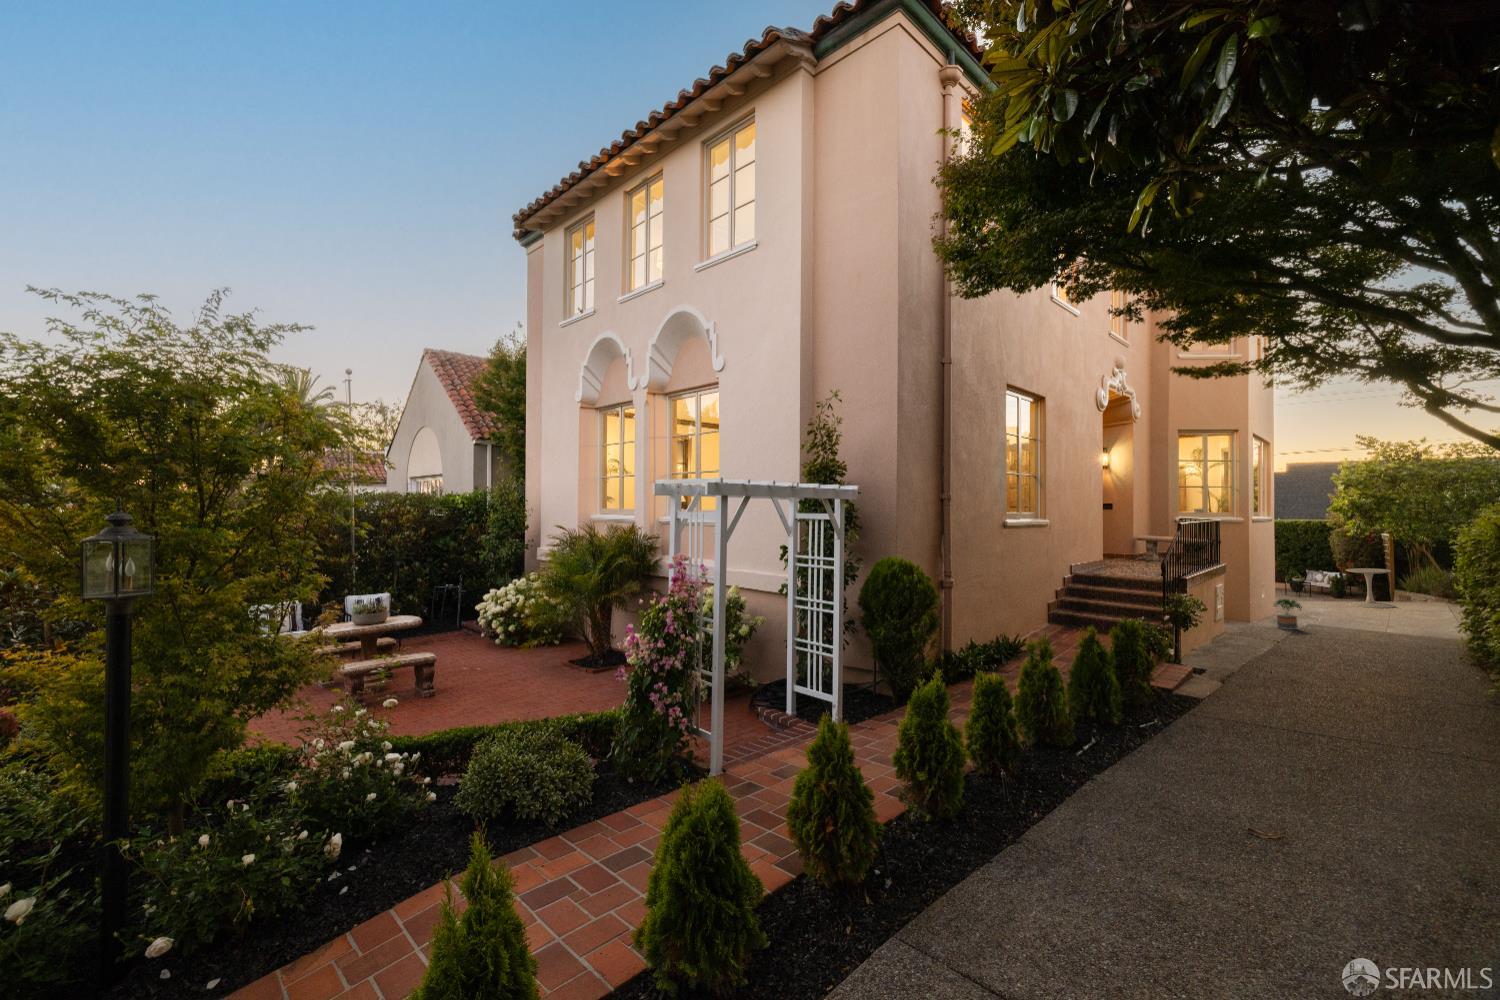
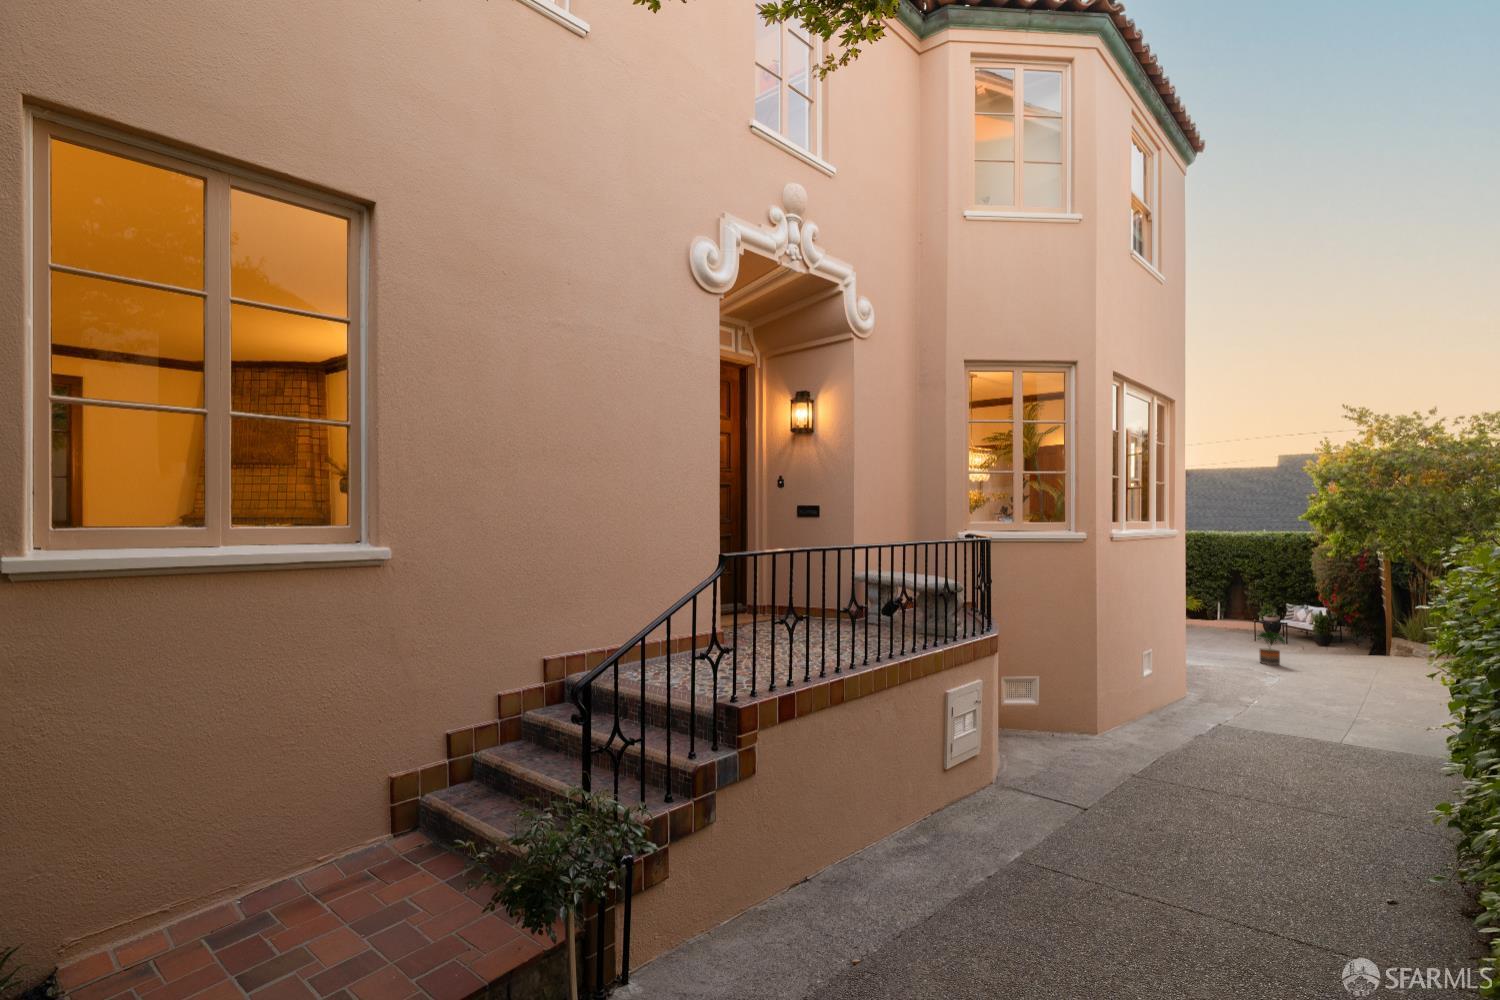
pedestal table: present [1346,568,1394,608] -> none [1329,607,1375,650]

